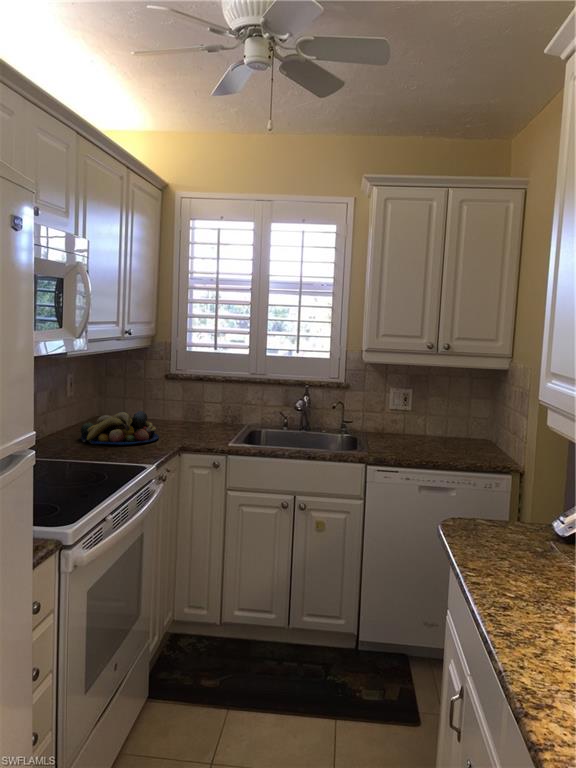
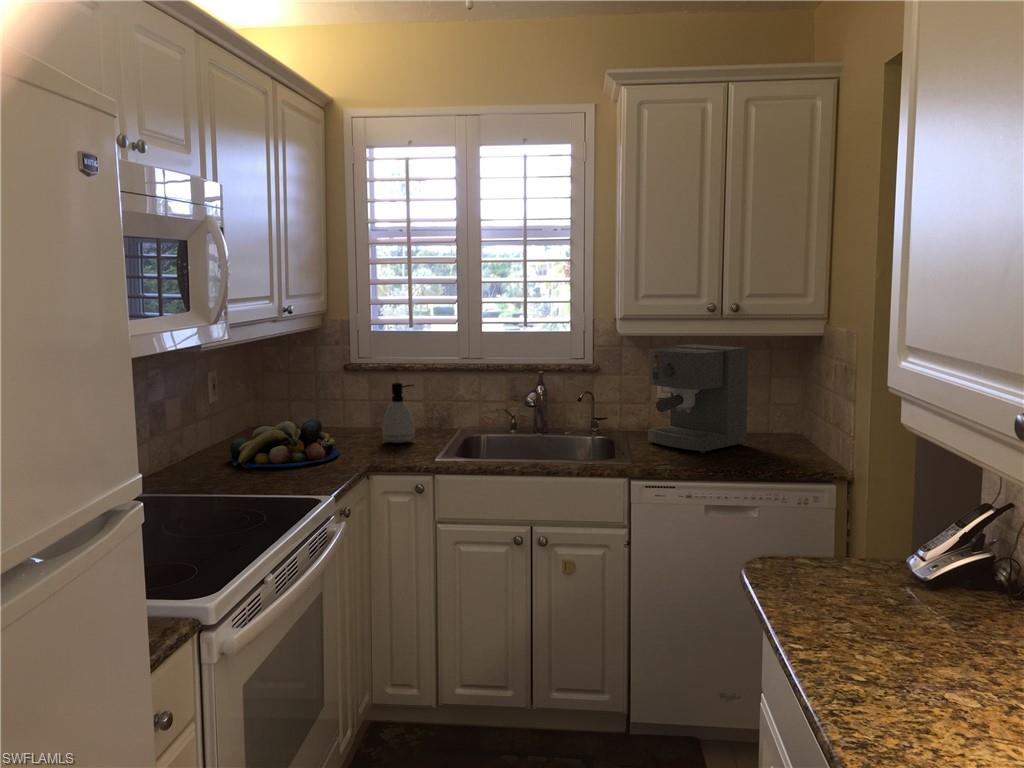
coffee maker: none [382,372,457,450] -> present [648,344,748,453]
soap dispenser: none [190,389,215,432] -> present [382,383,415,443]

